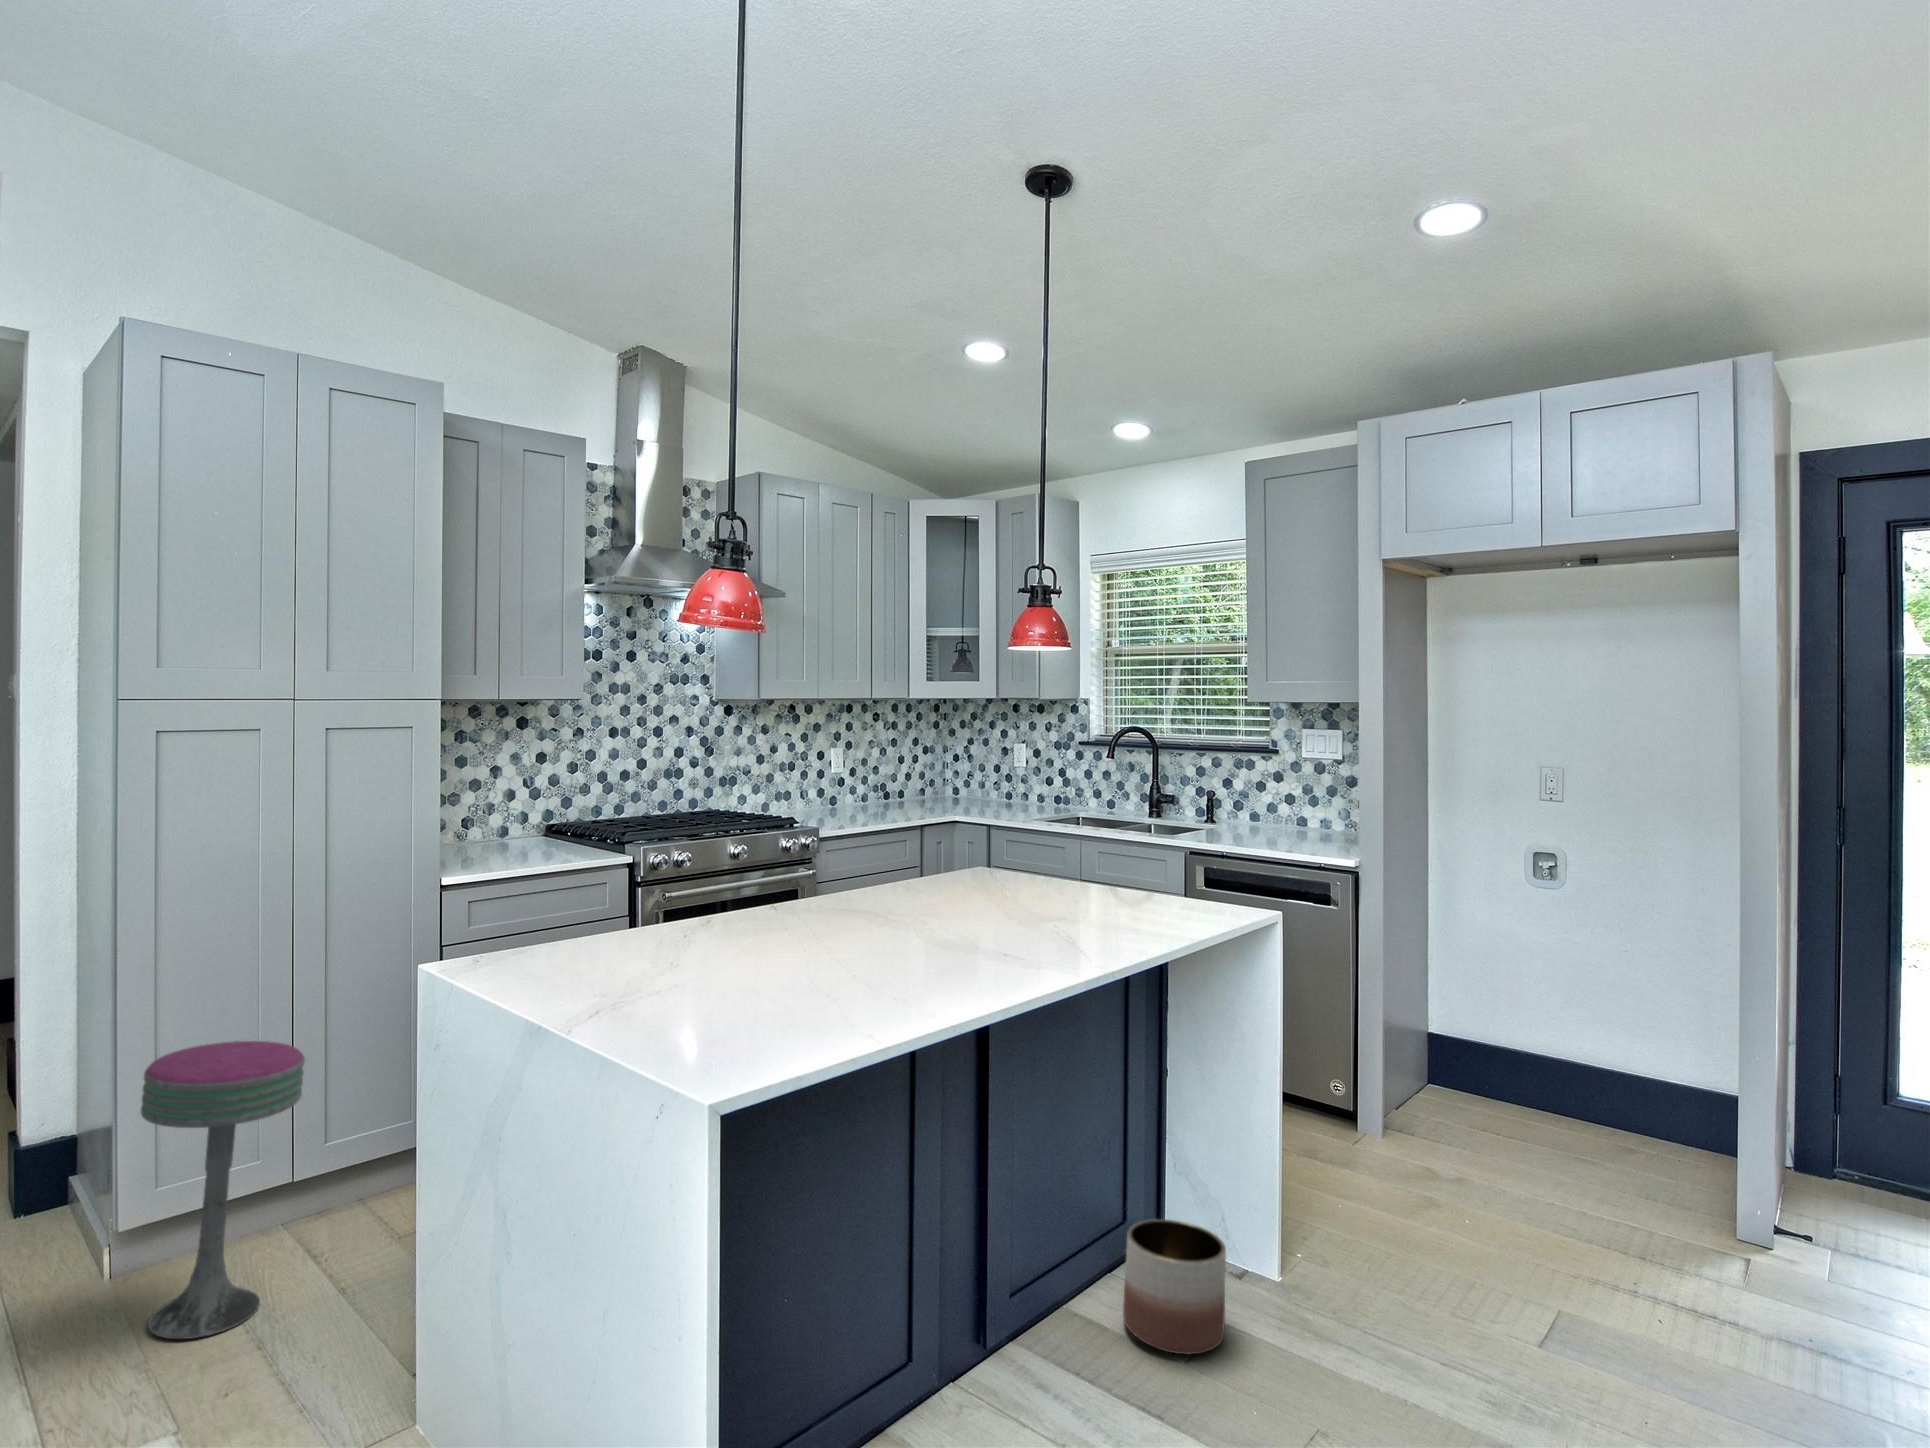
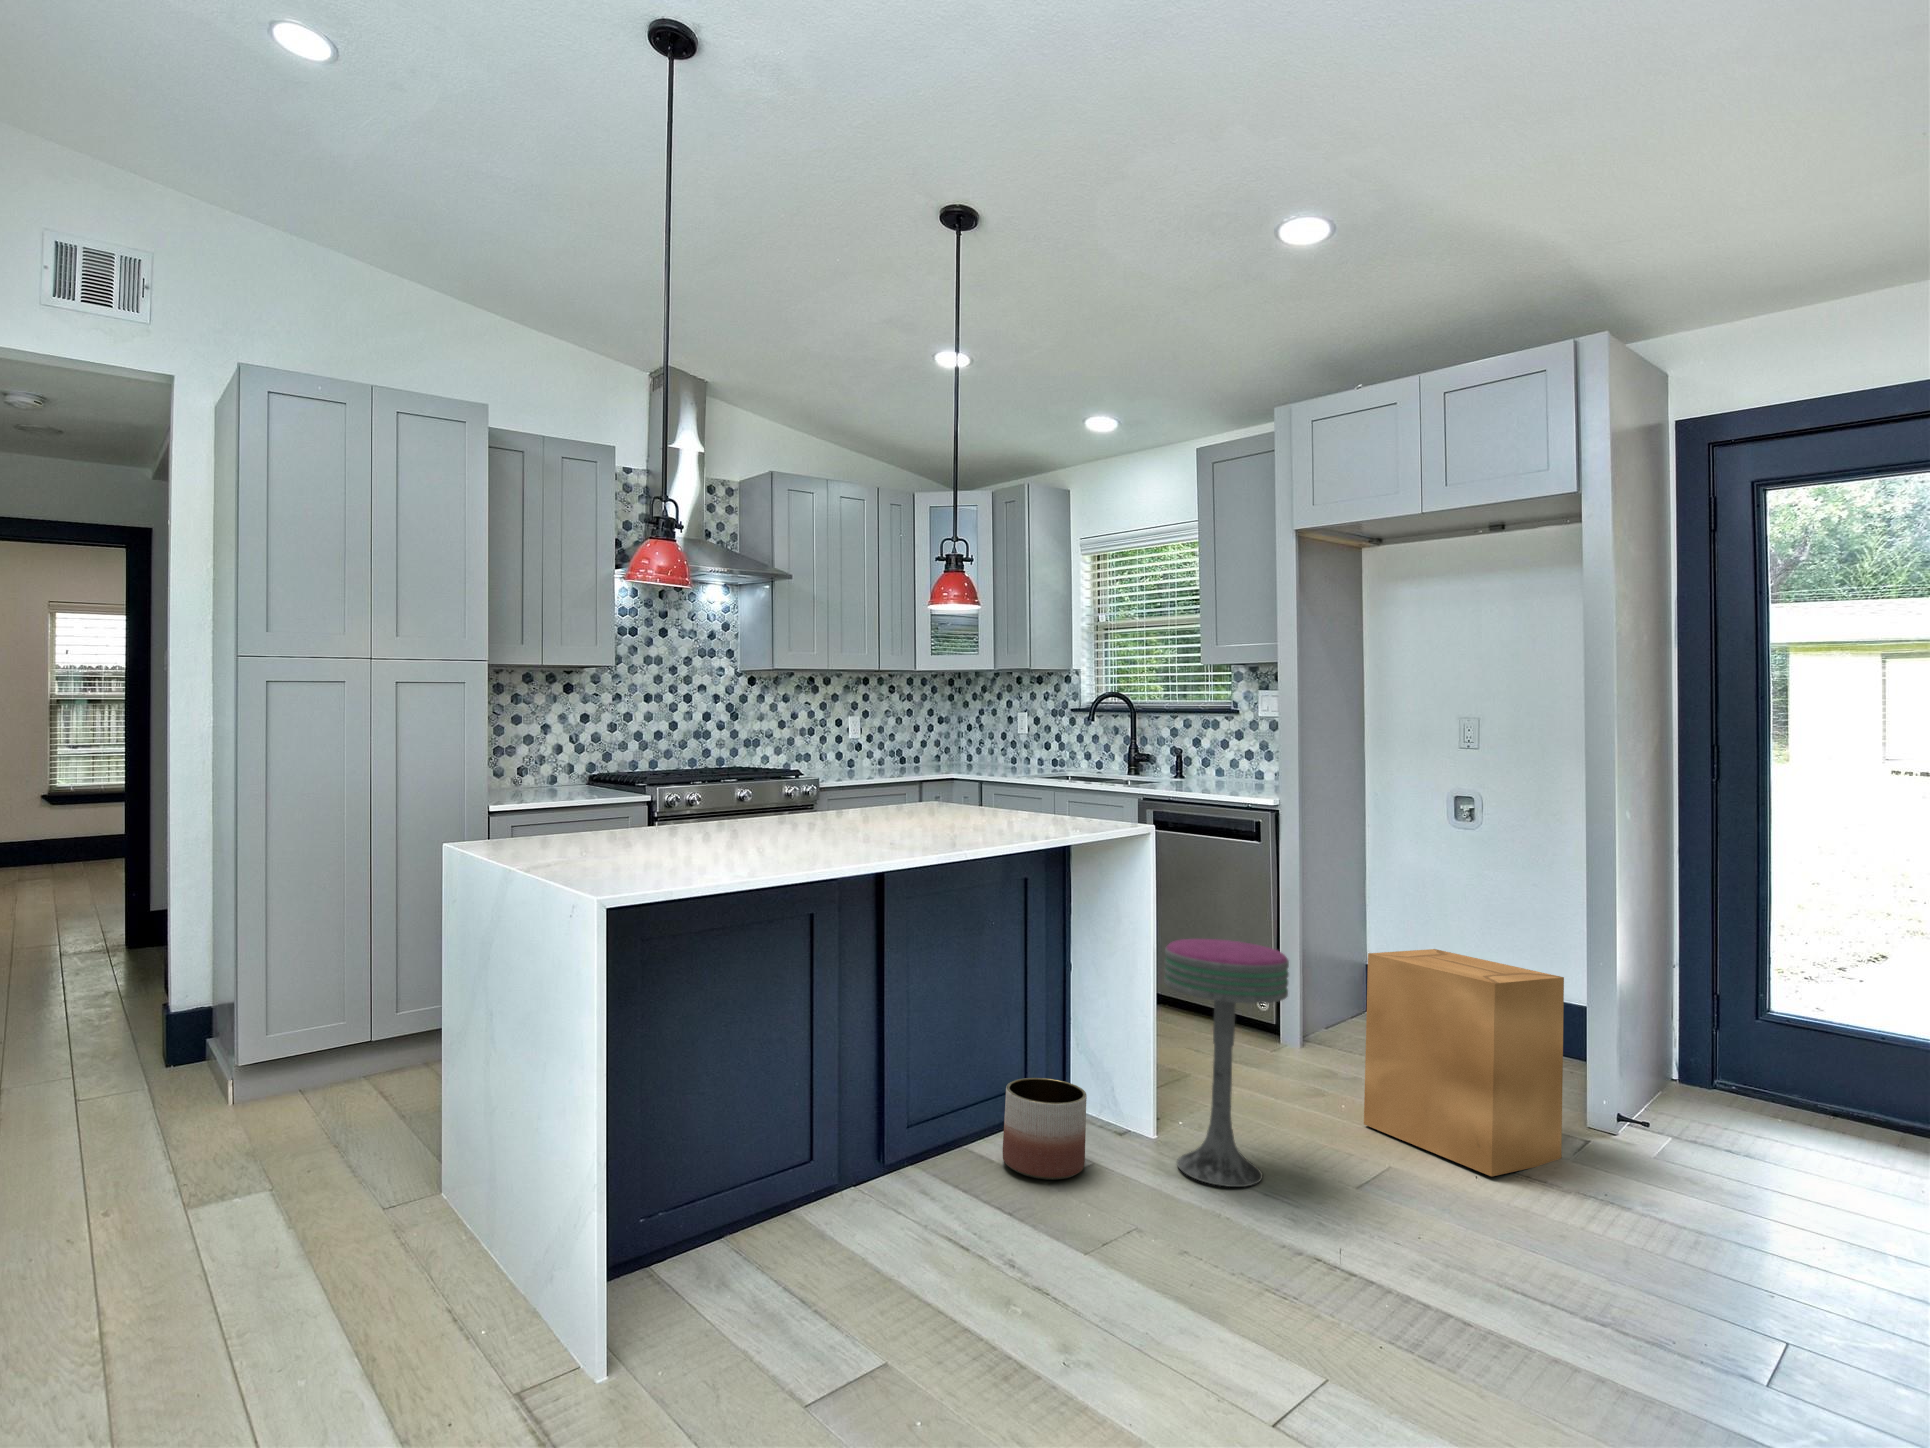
cardboard box: none [1504,1040,1738,1322] -> present [1364,949,1564,1177]
bar stool: present [140,1041,305,1339] -> present [1164,939,1289,1187]

